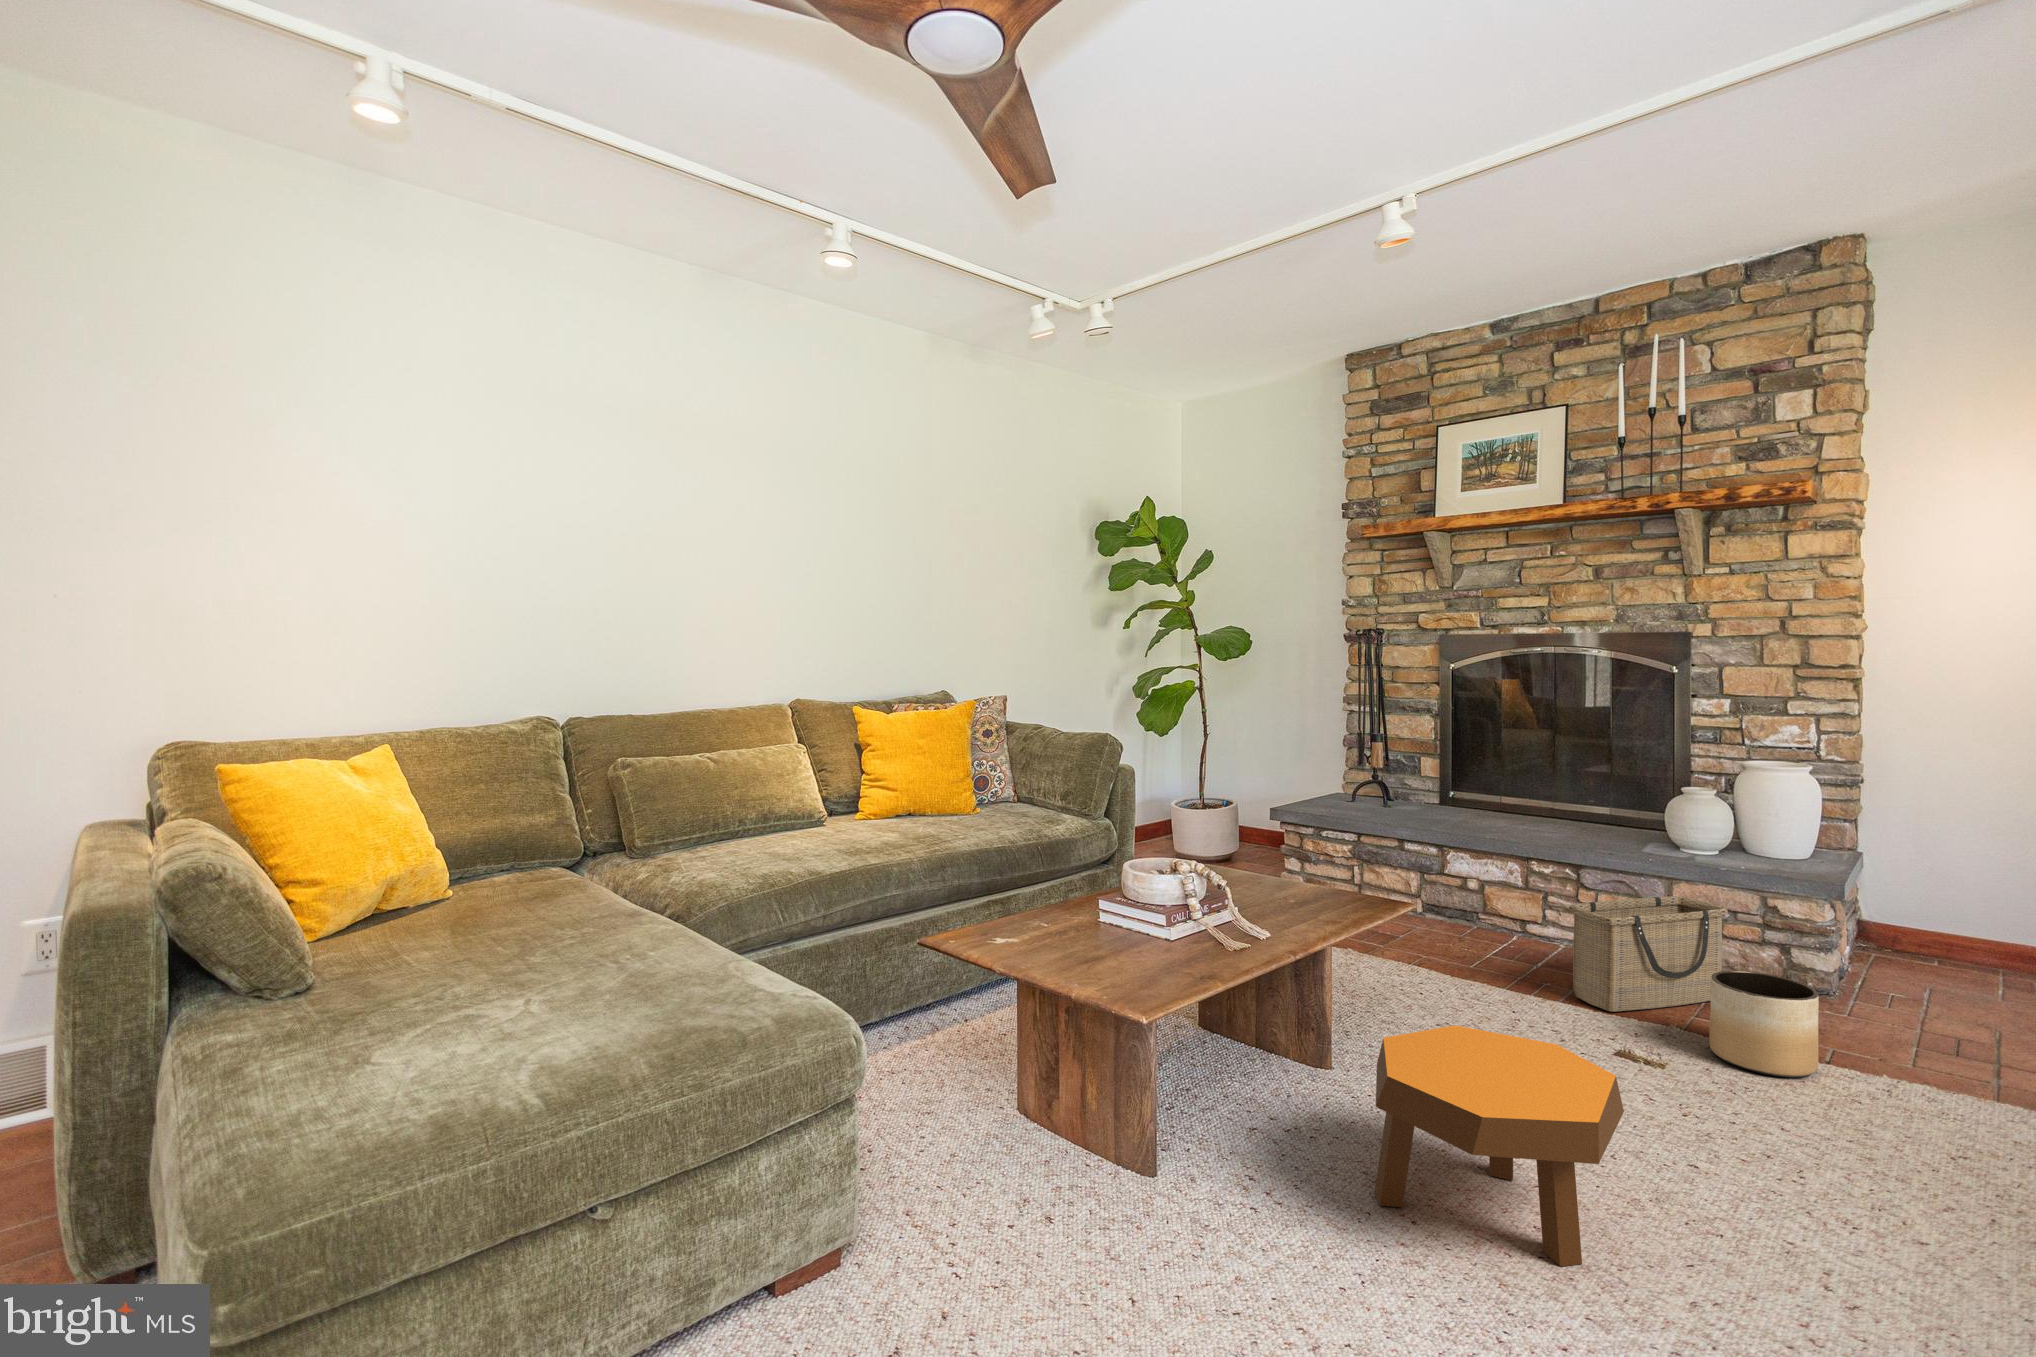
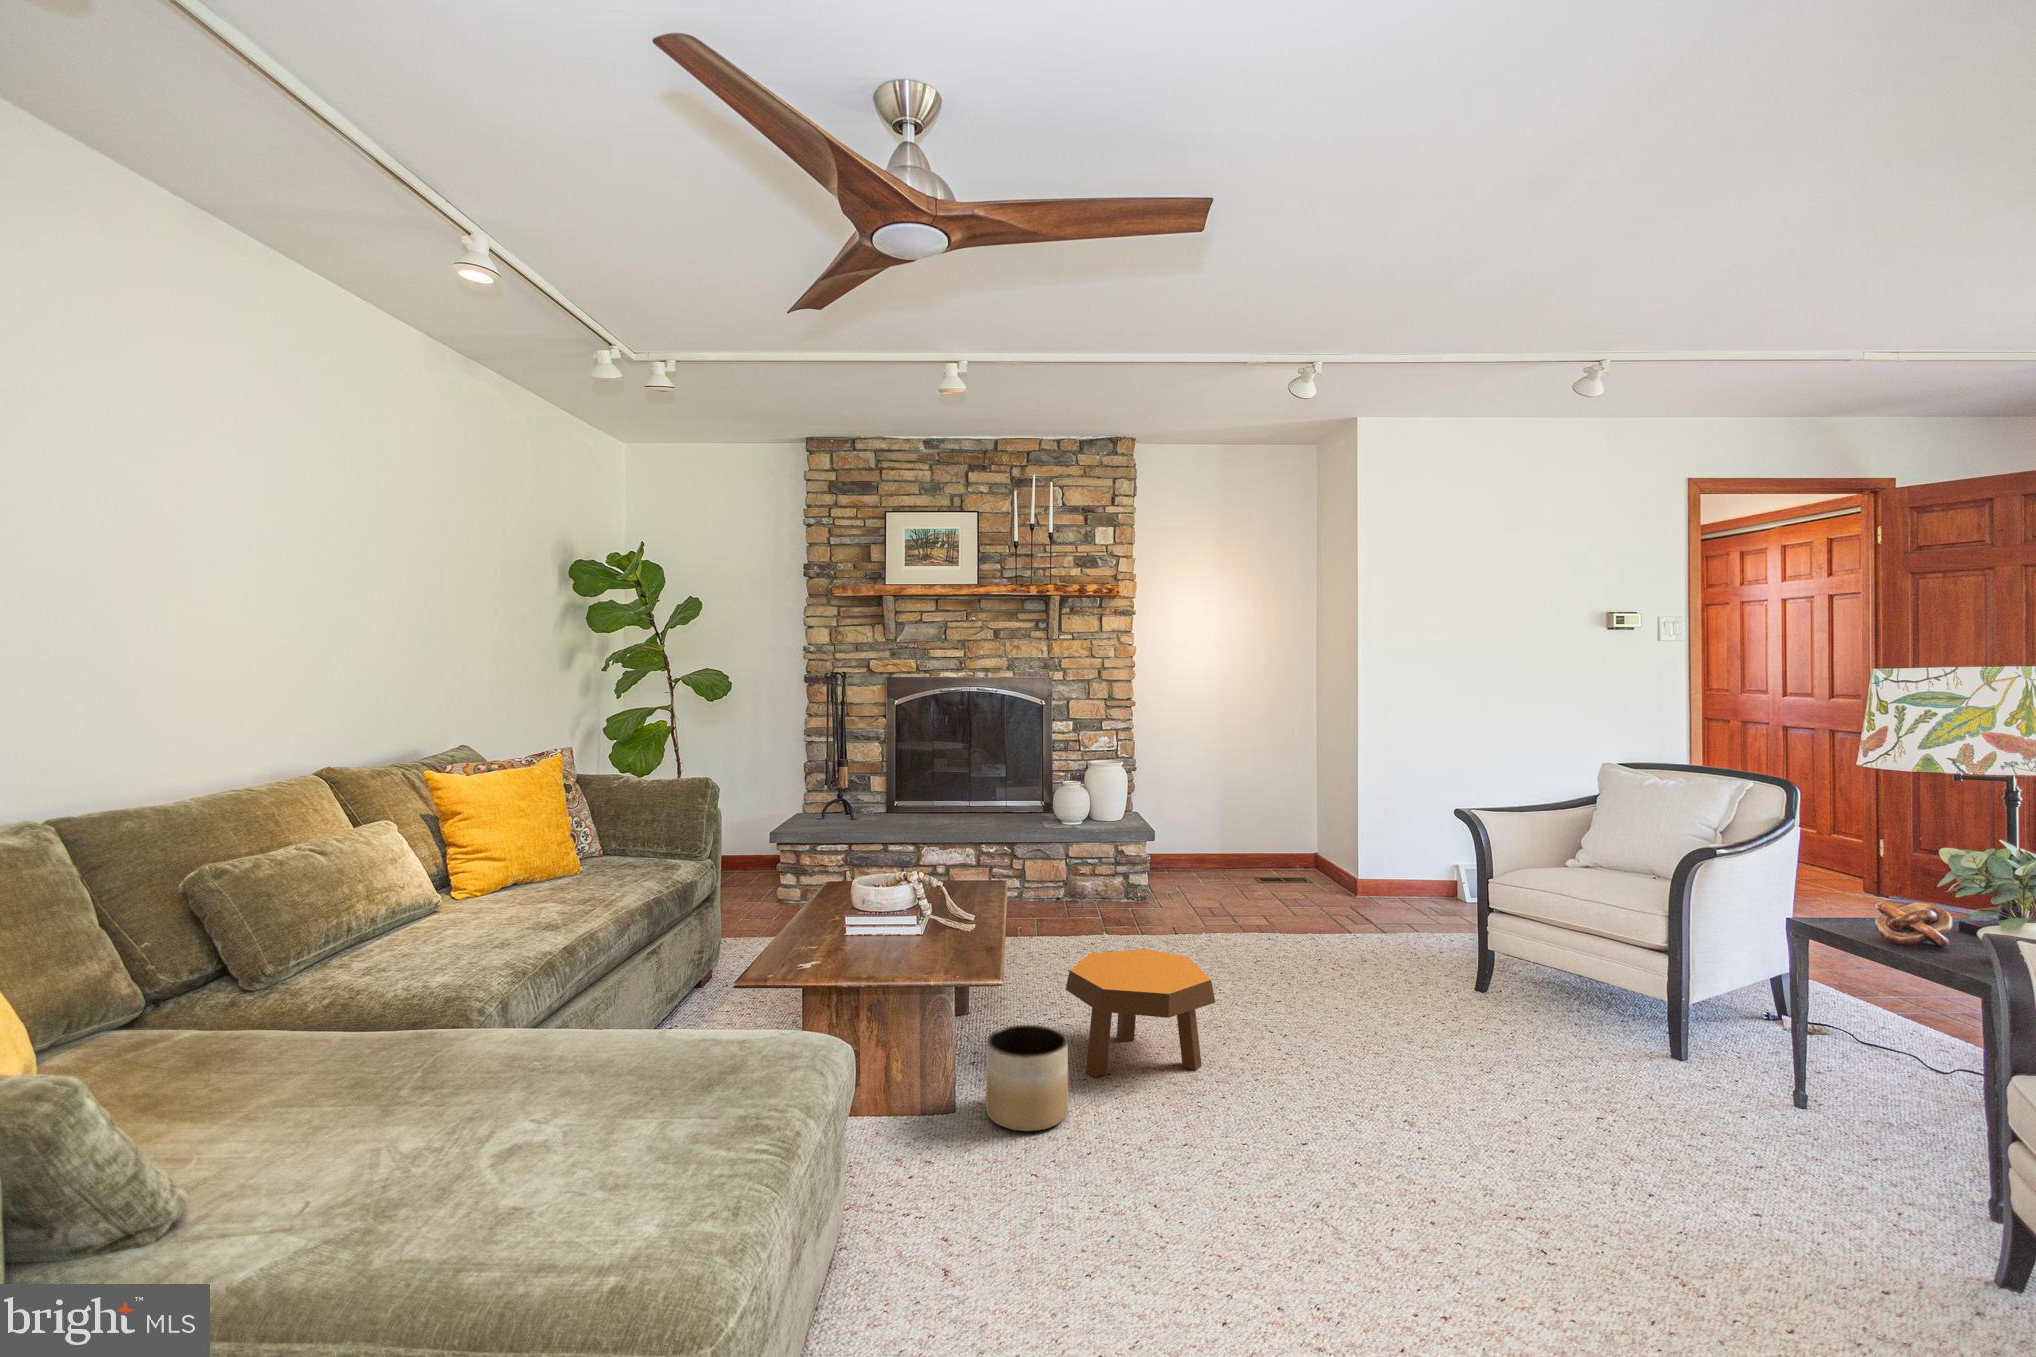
basket: present [1569,896,1728,1012] -> none [1045,854,1115,936]
planter: present [1709,971,1819,1077] -> present [986,1025,1068,1132]

